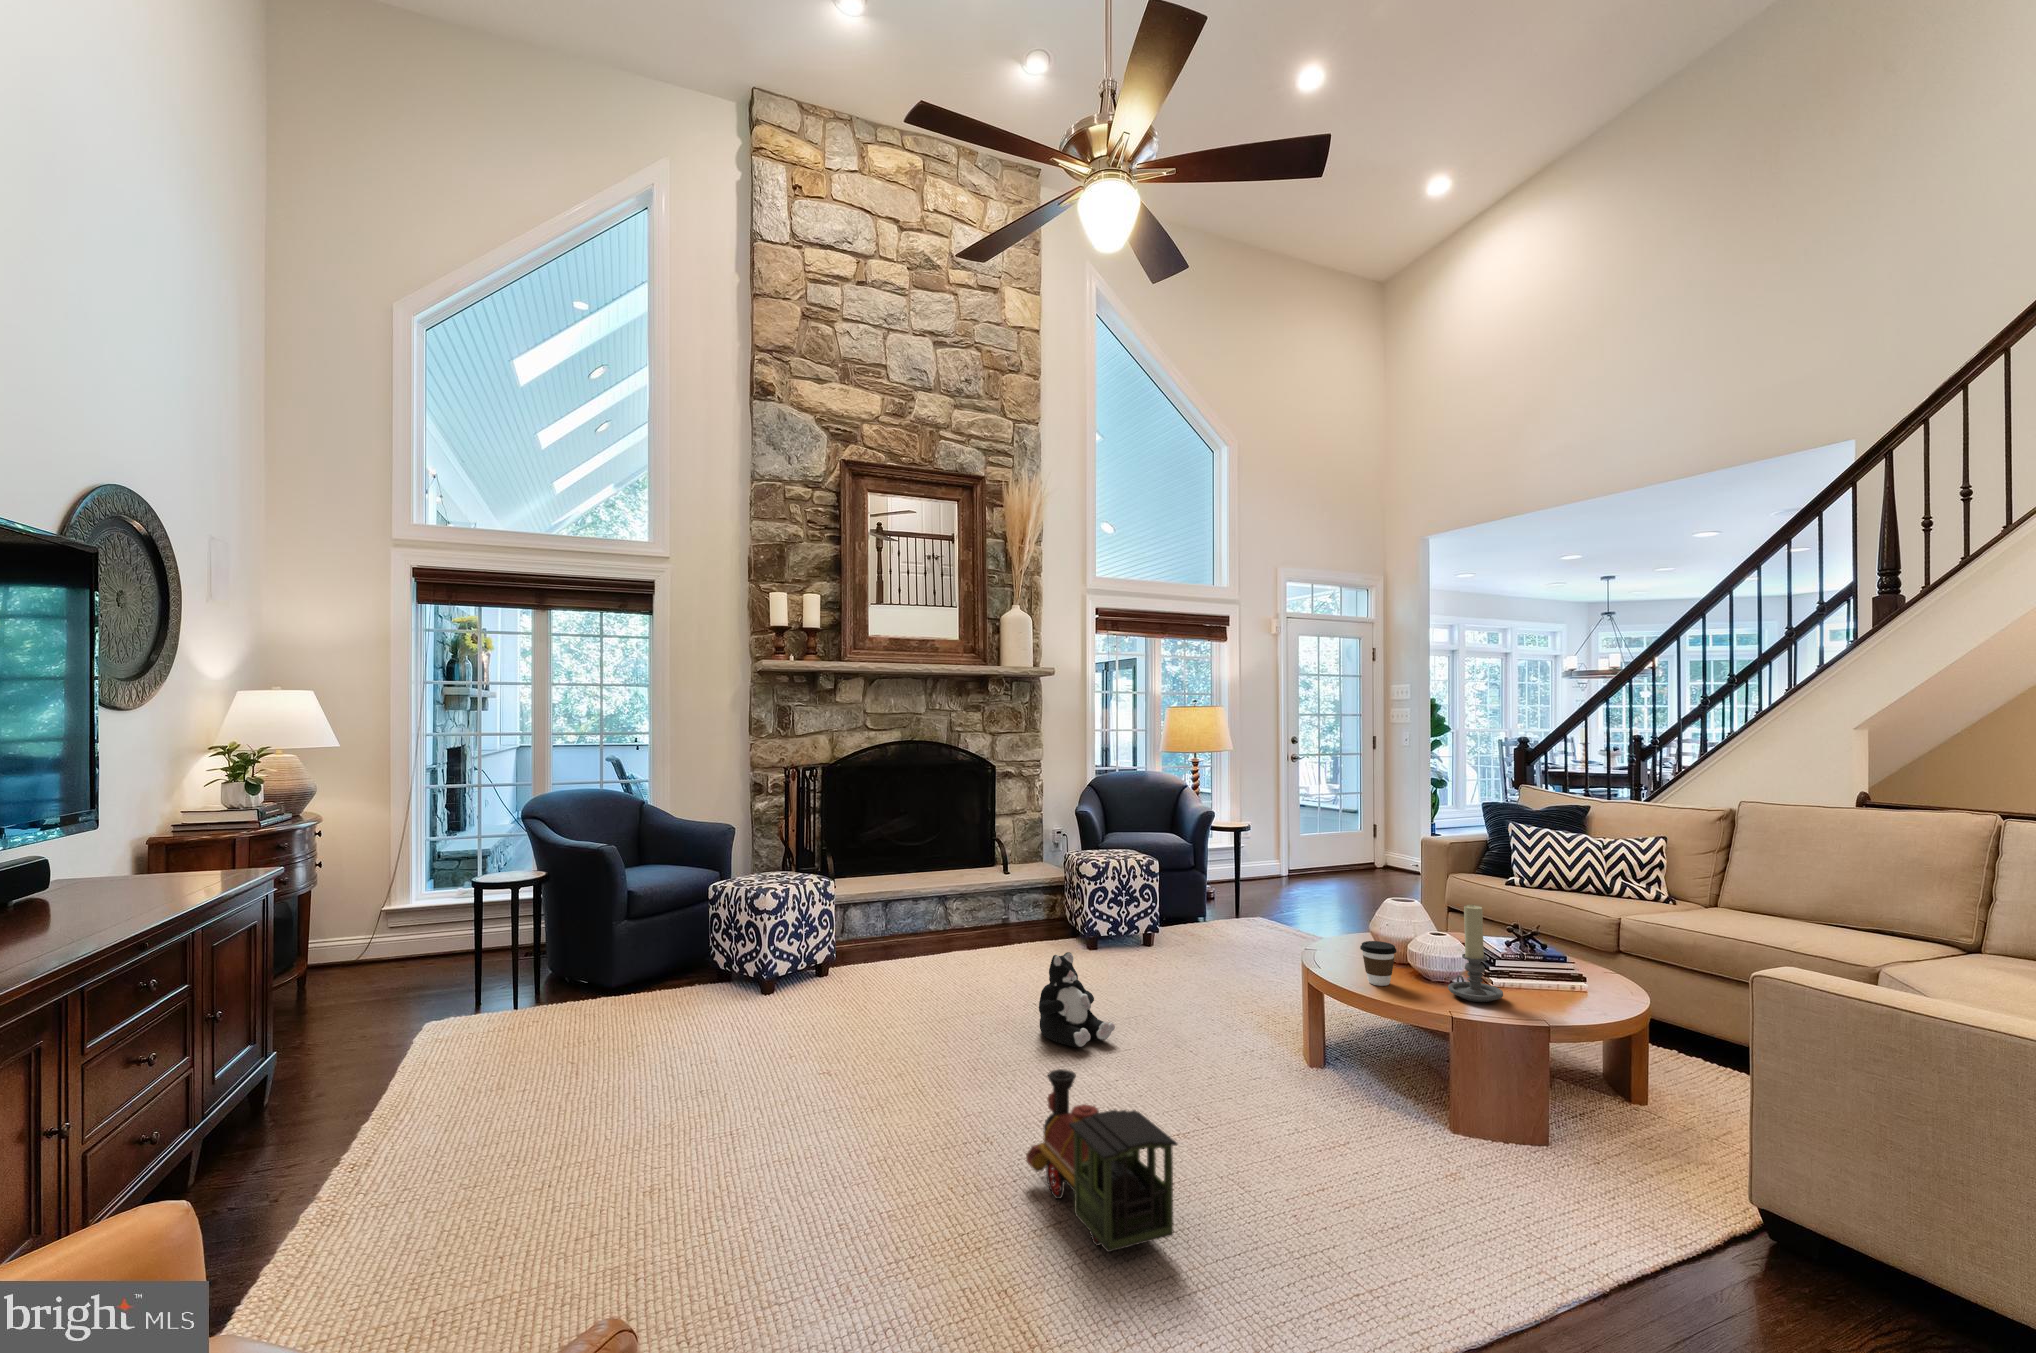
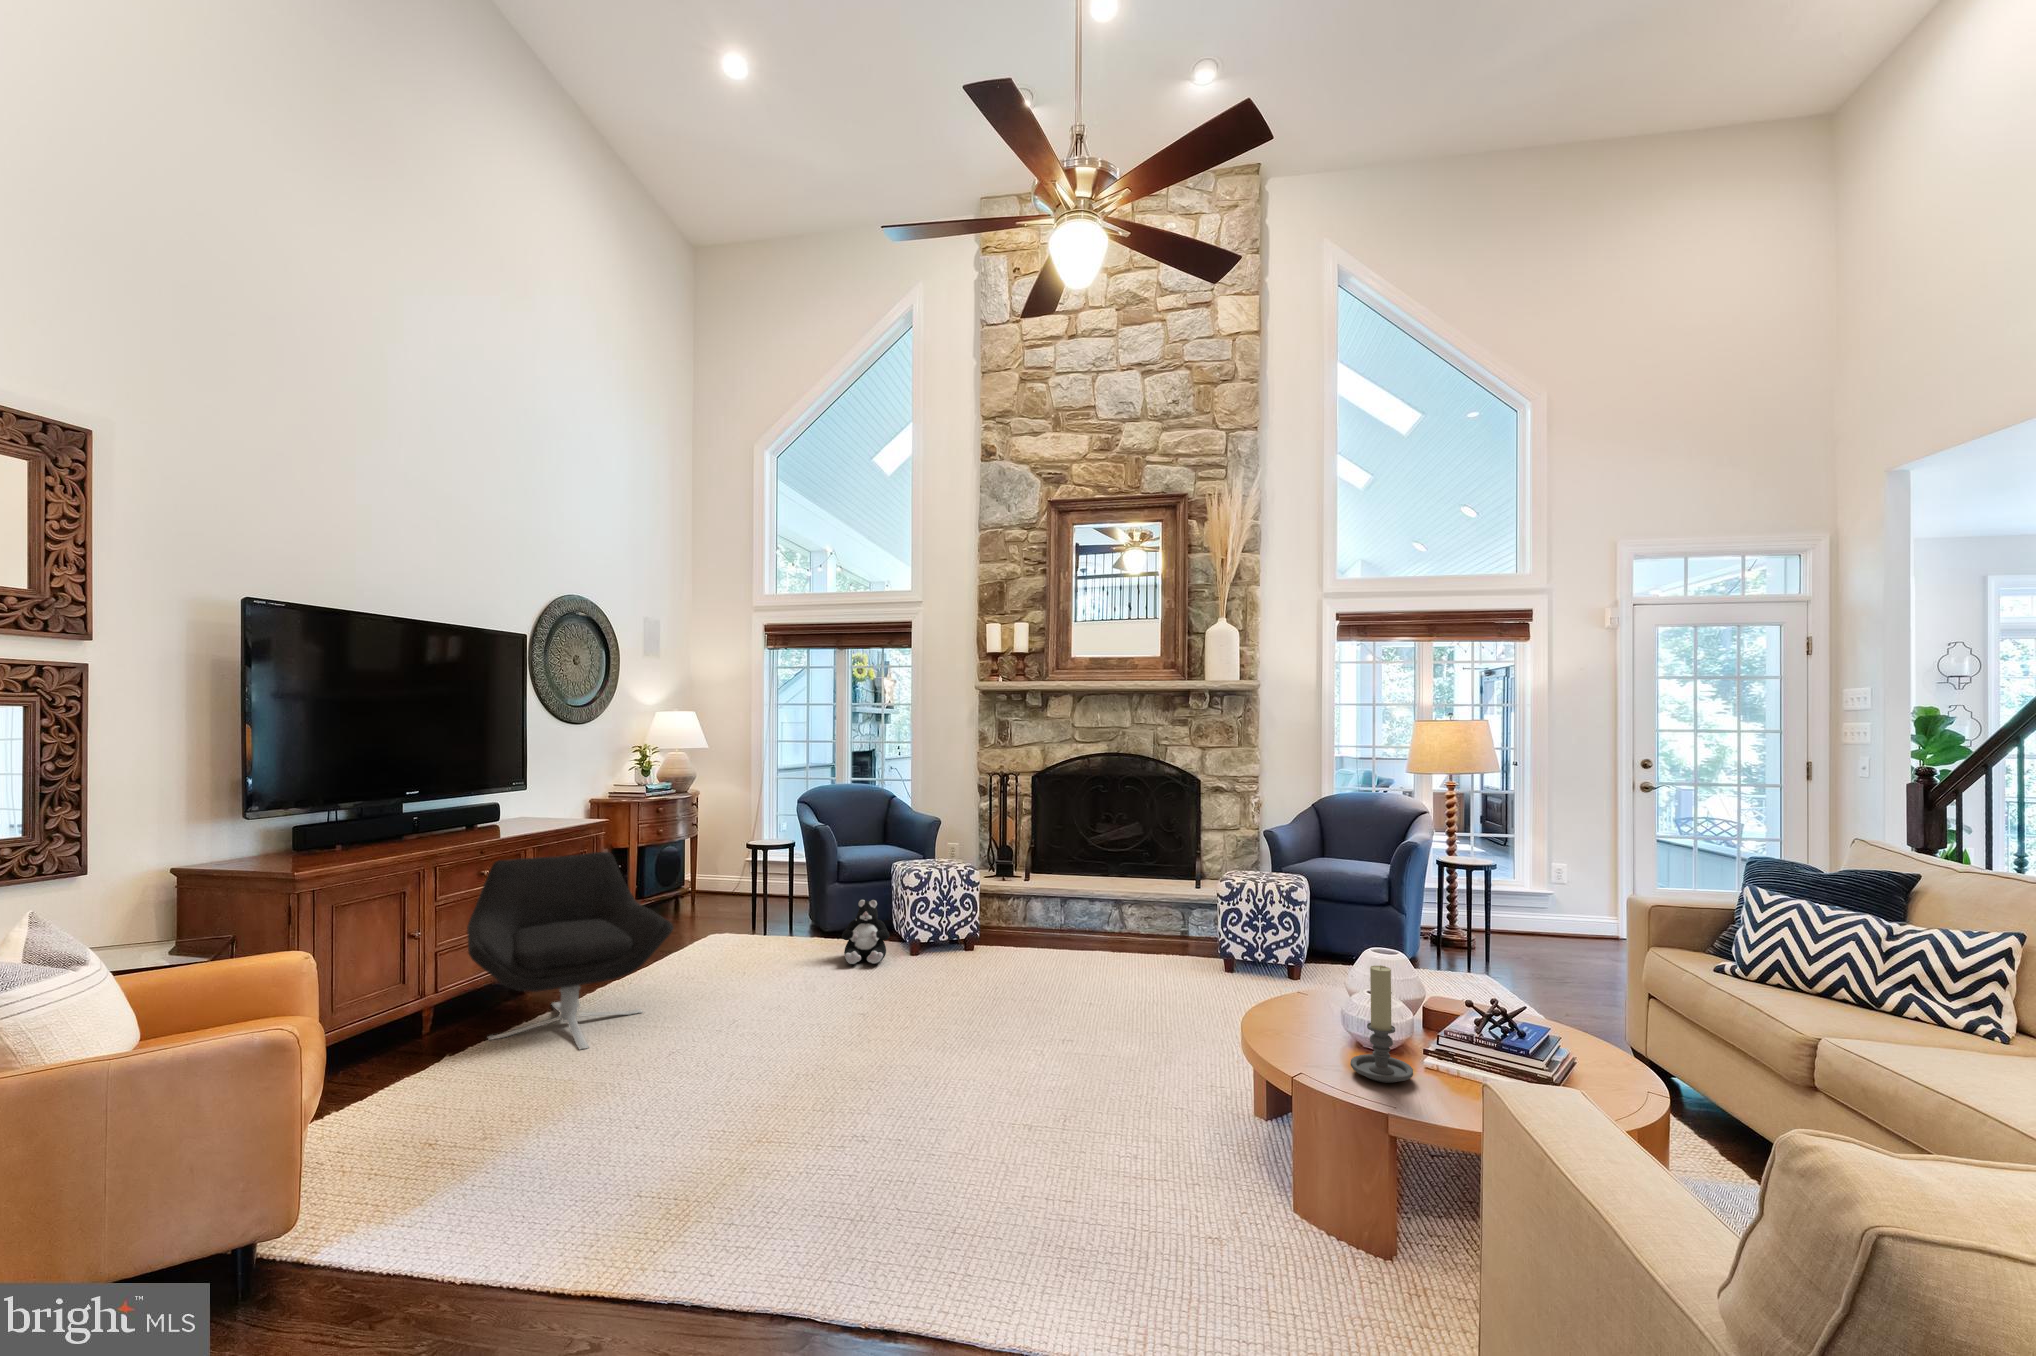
lounge chair: none [190,912,575,1237] -> present [467,852,673,1049]
coffee cup: present [1360,941,1397,986] -> none [1280,991,1320,1043]
plush toy: present [1039,952,1115,1047] -> present [842,899,890,964]
toy train: present [1026,1069,1177,1252] -> none [817,1042,931,1198]

